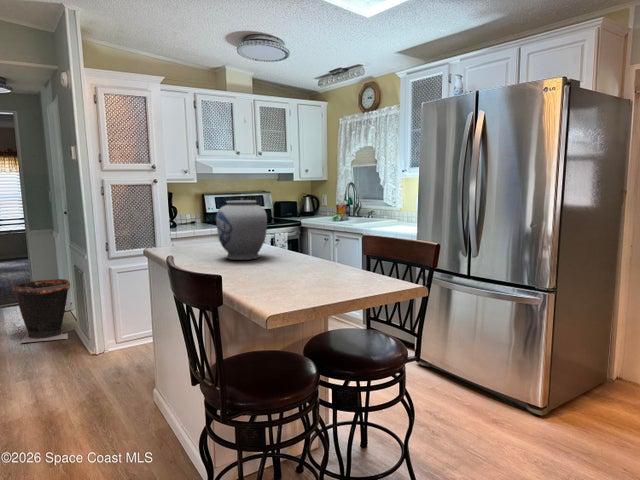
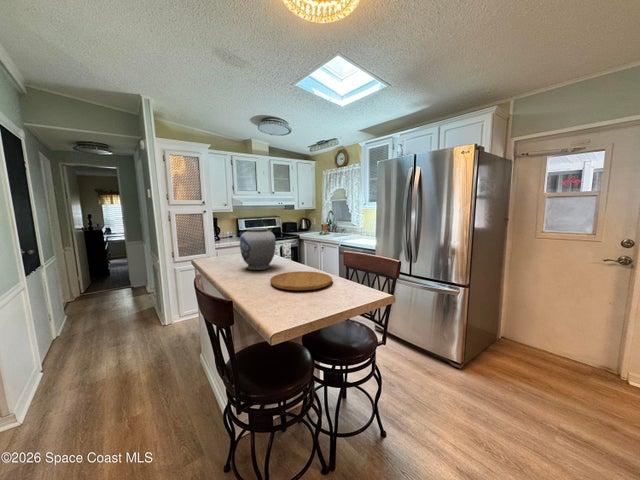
cutting board: none [261,261,347,280] -> present [270,271,332,290]
trash can: present [11,279,70,343] -> none [109,274,151,317]

